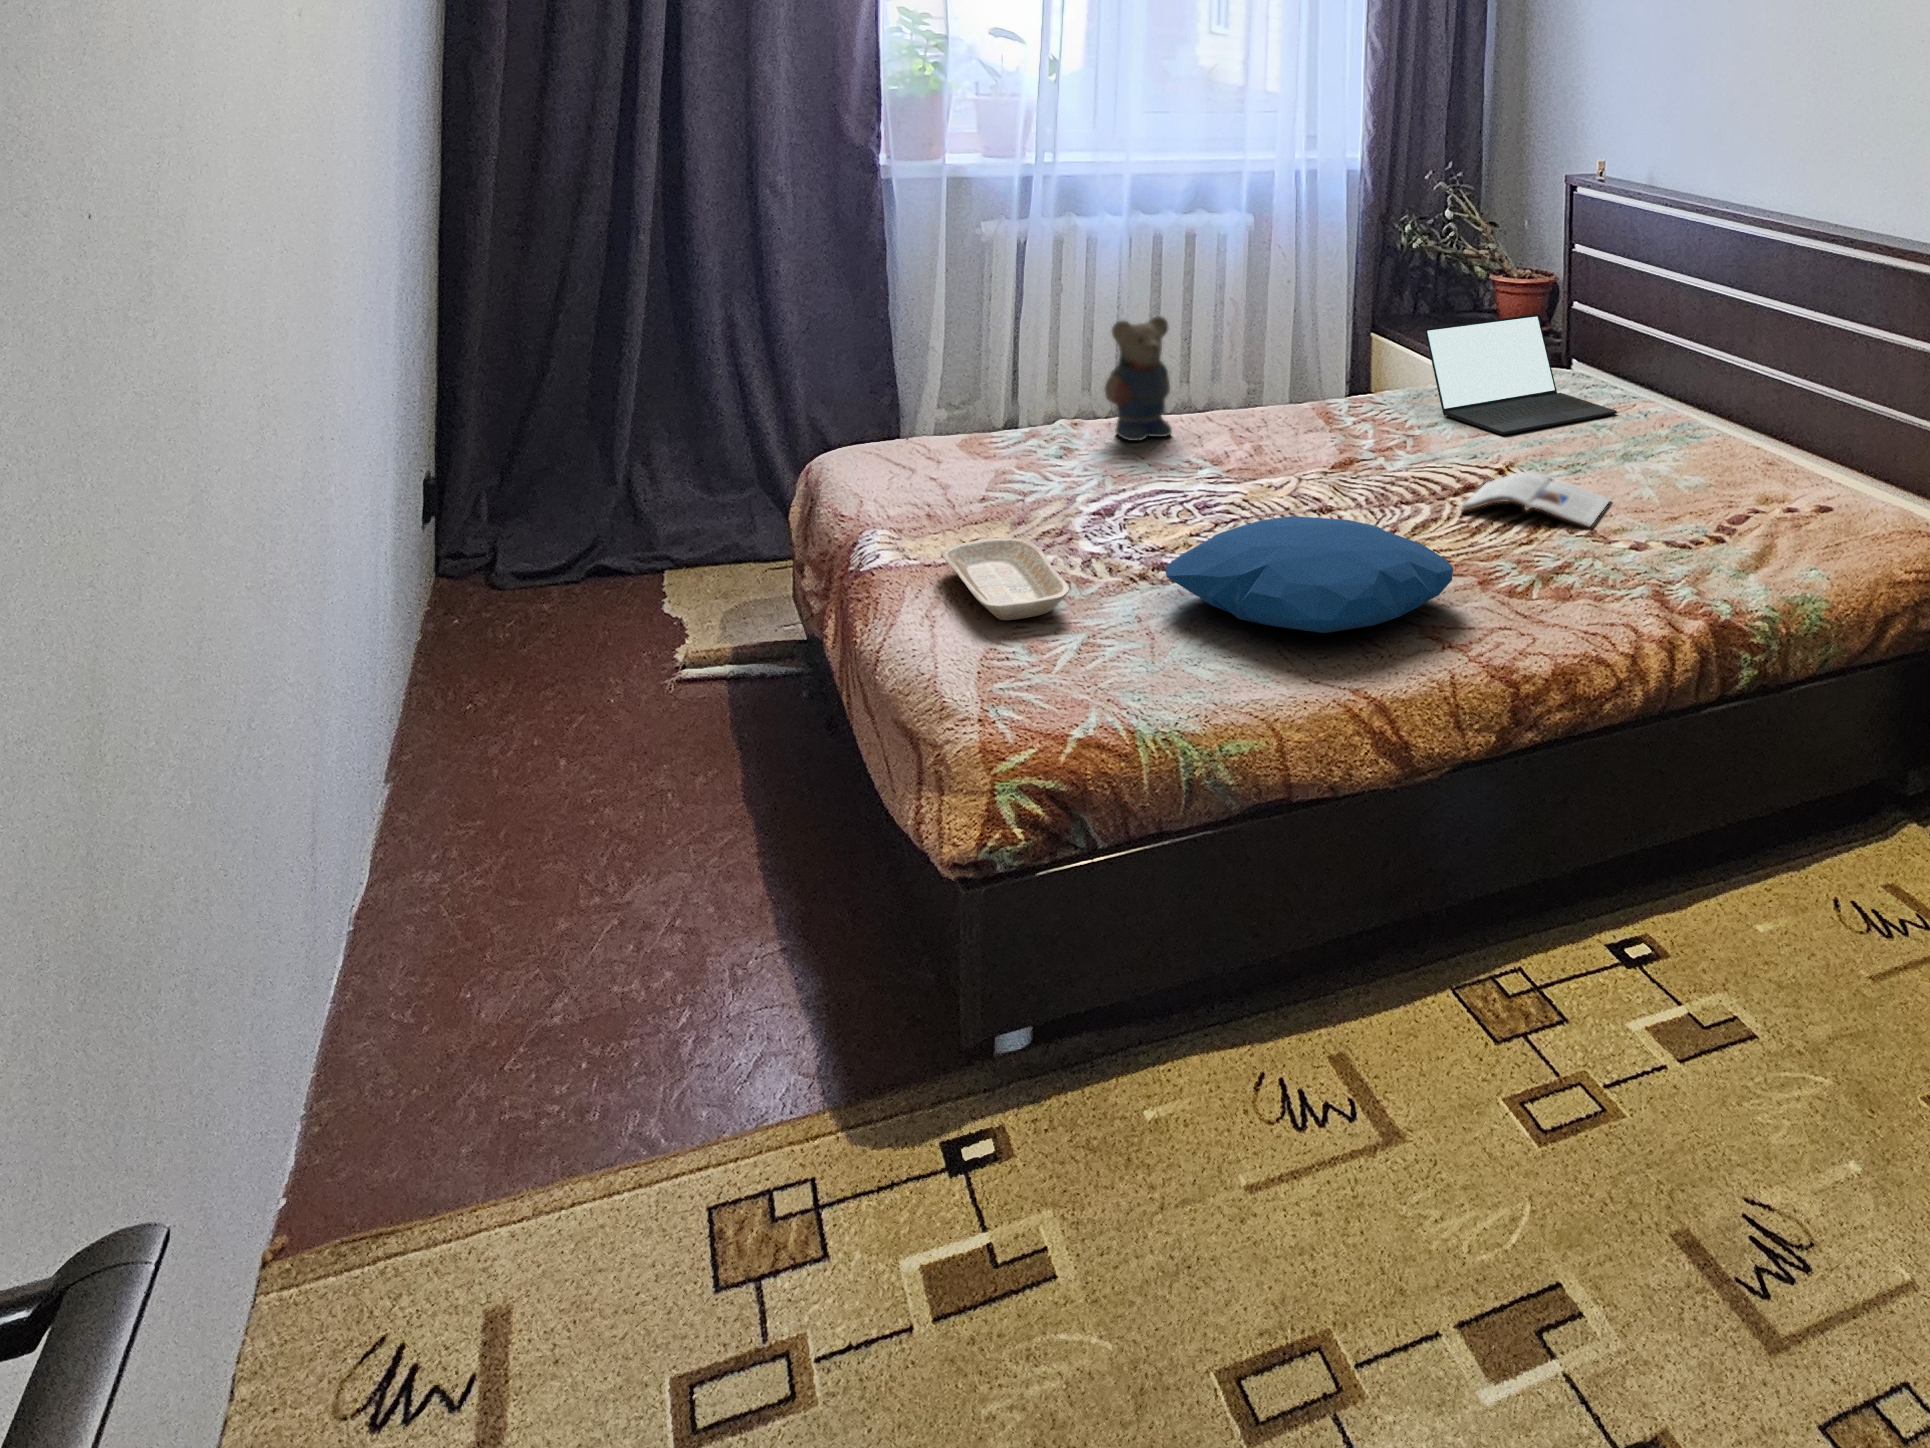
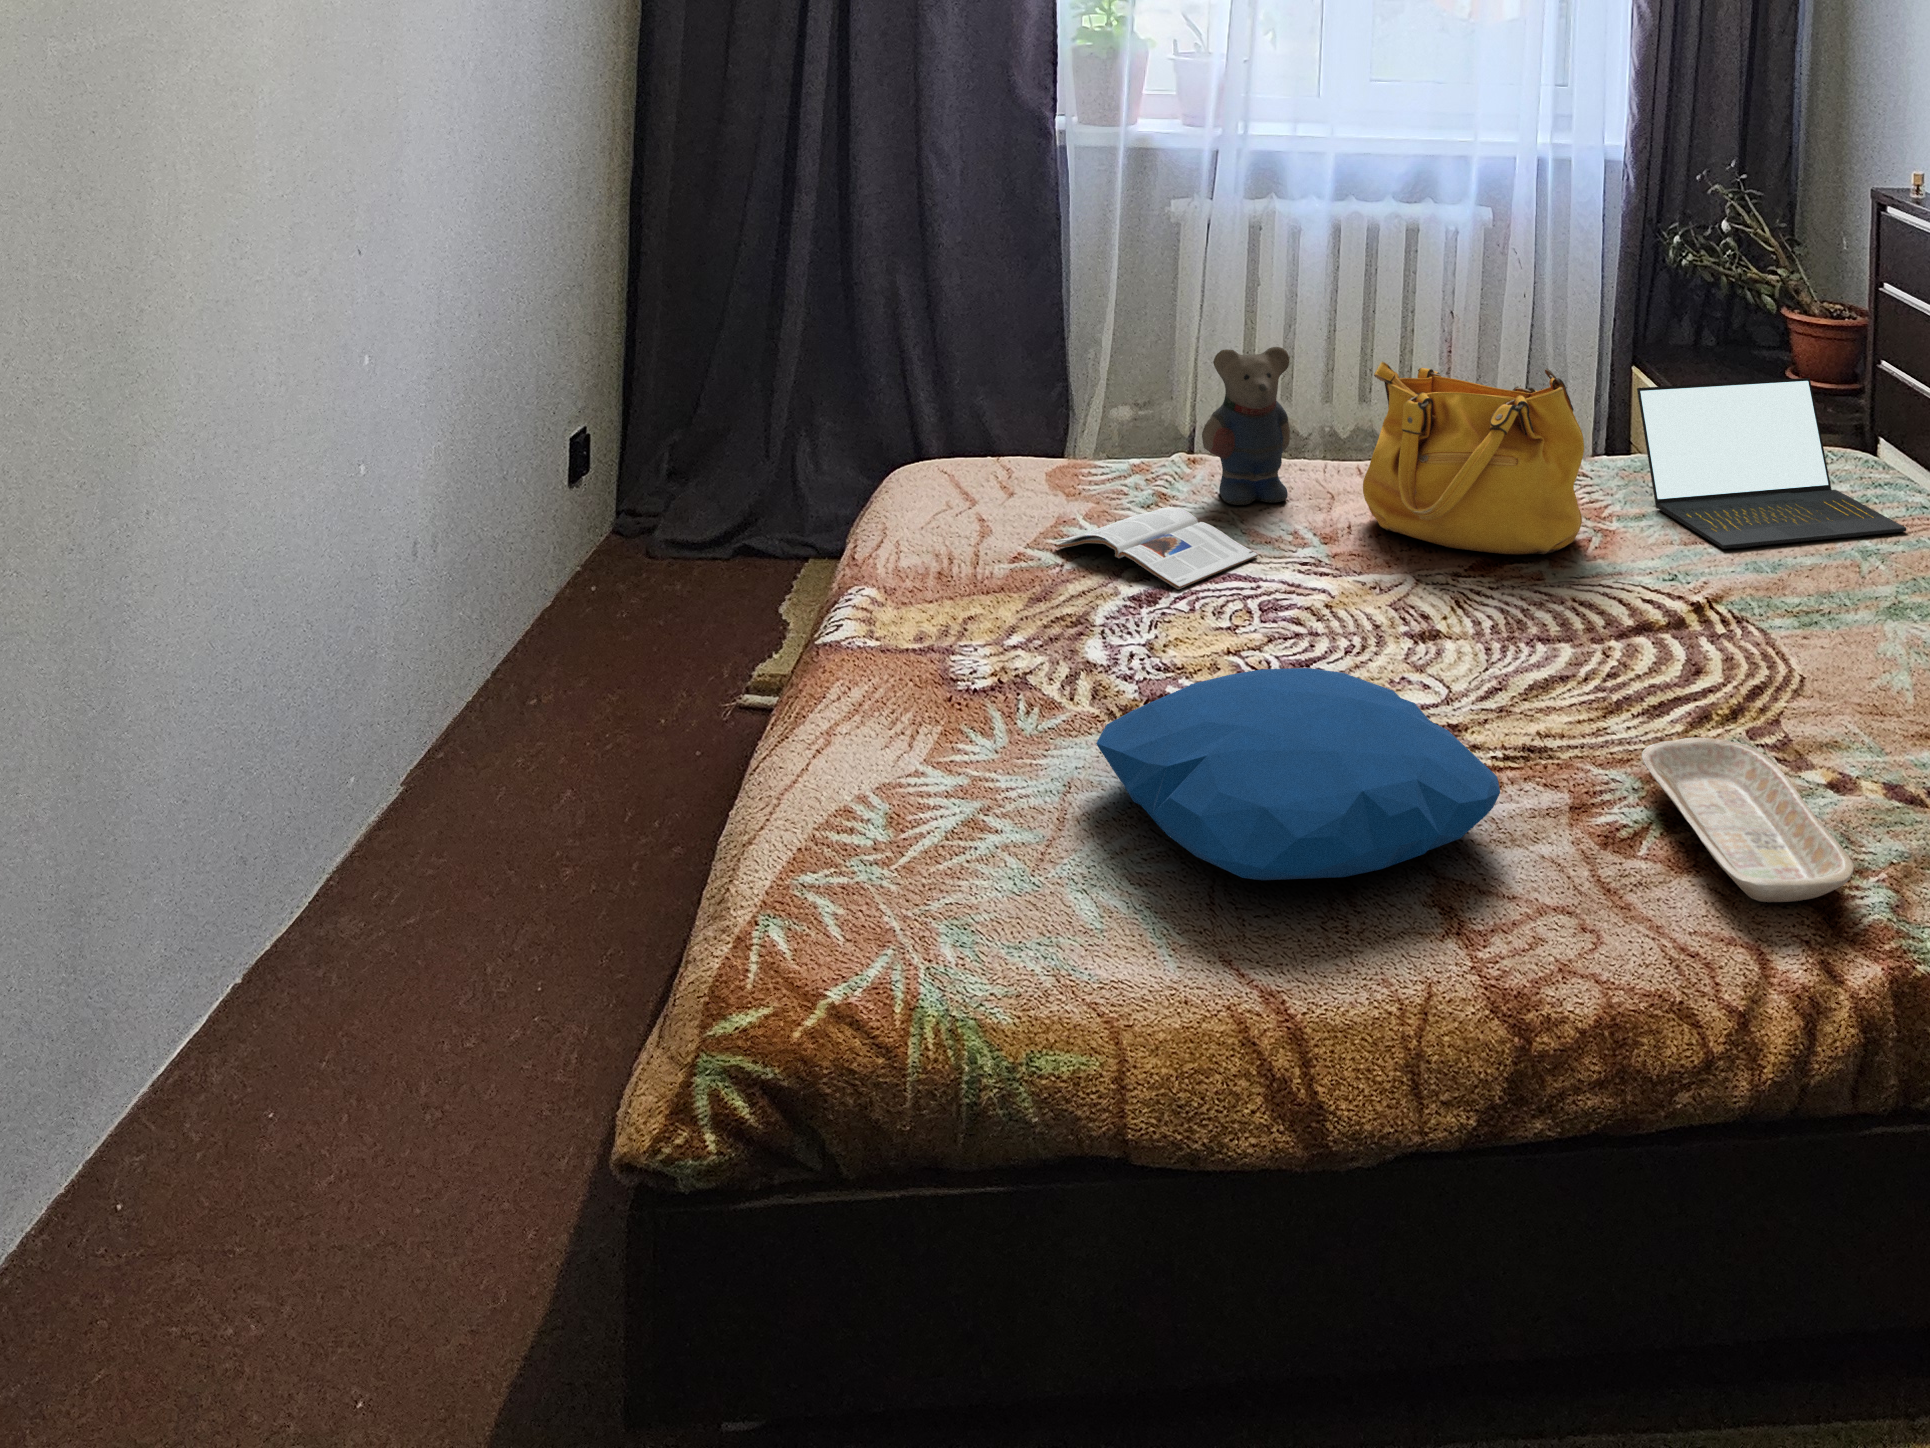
handbag: none [1238,314,1407,452] -> present [1363,362,1584,554]
magazine: present [1461,472,1610,527] -> present [1056,507,1258,589]
tray: present [942,538,1070,620] -> present [1642,737,1854,902]

